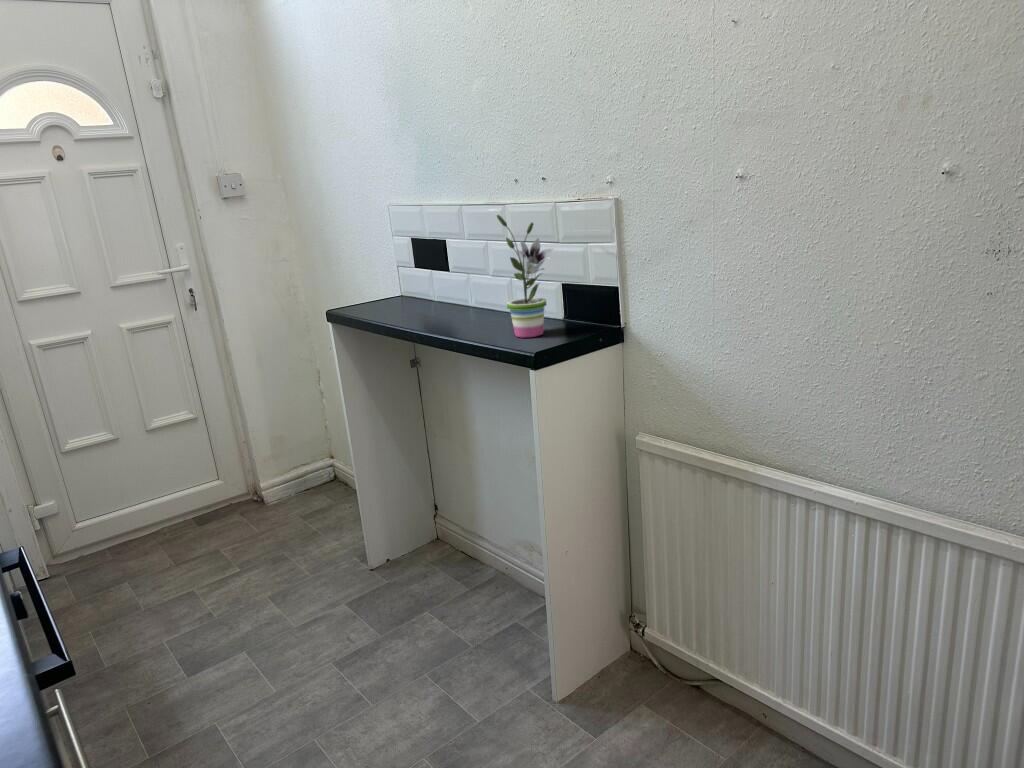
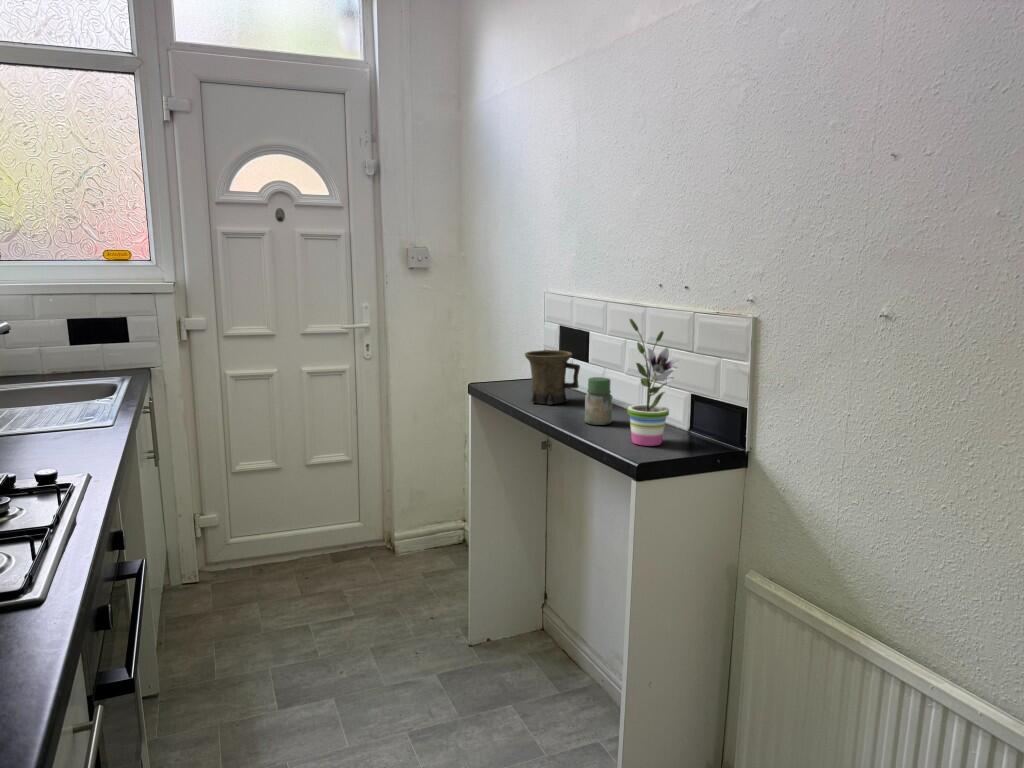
mug: none [384,262,444,318] -> present [525,350,580,404]
jar: none [458,280,487,327] -> present [585,377,613,425]

